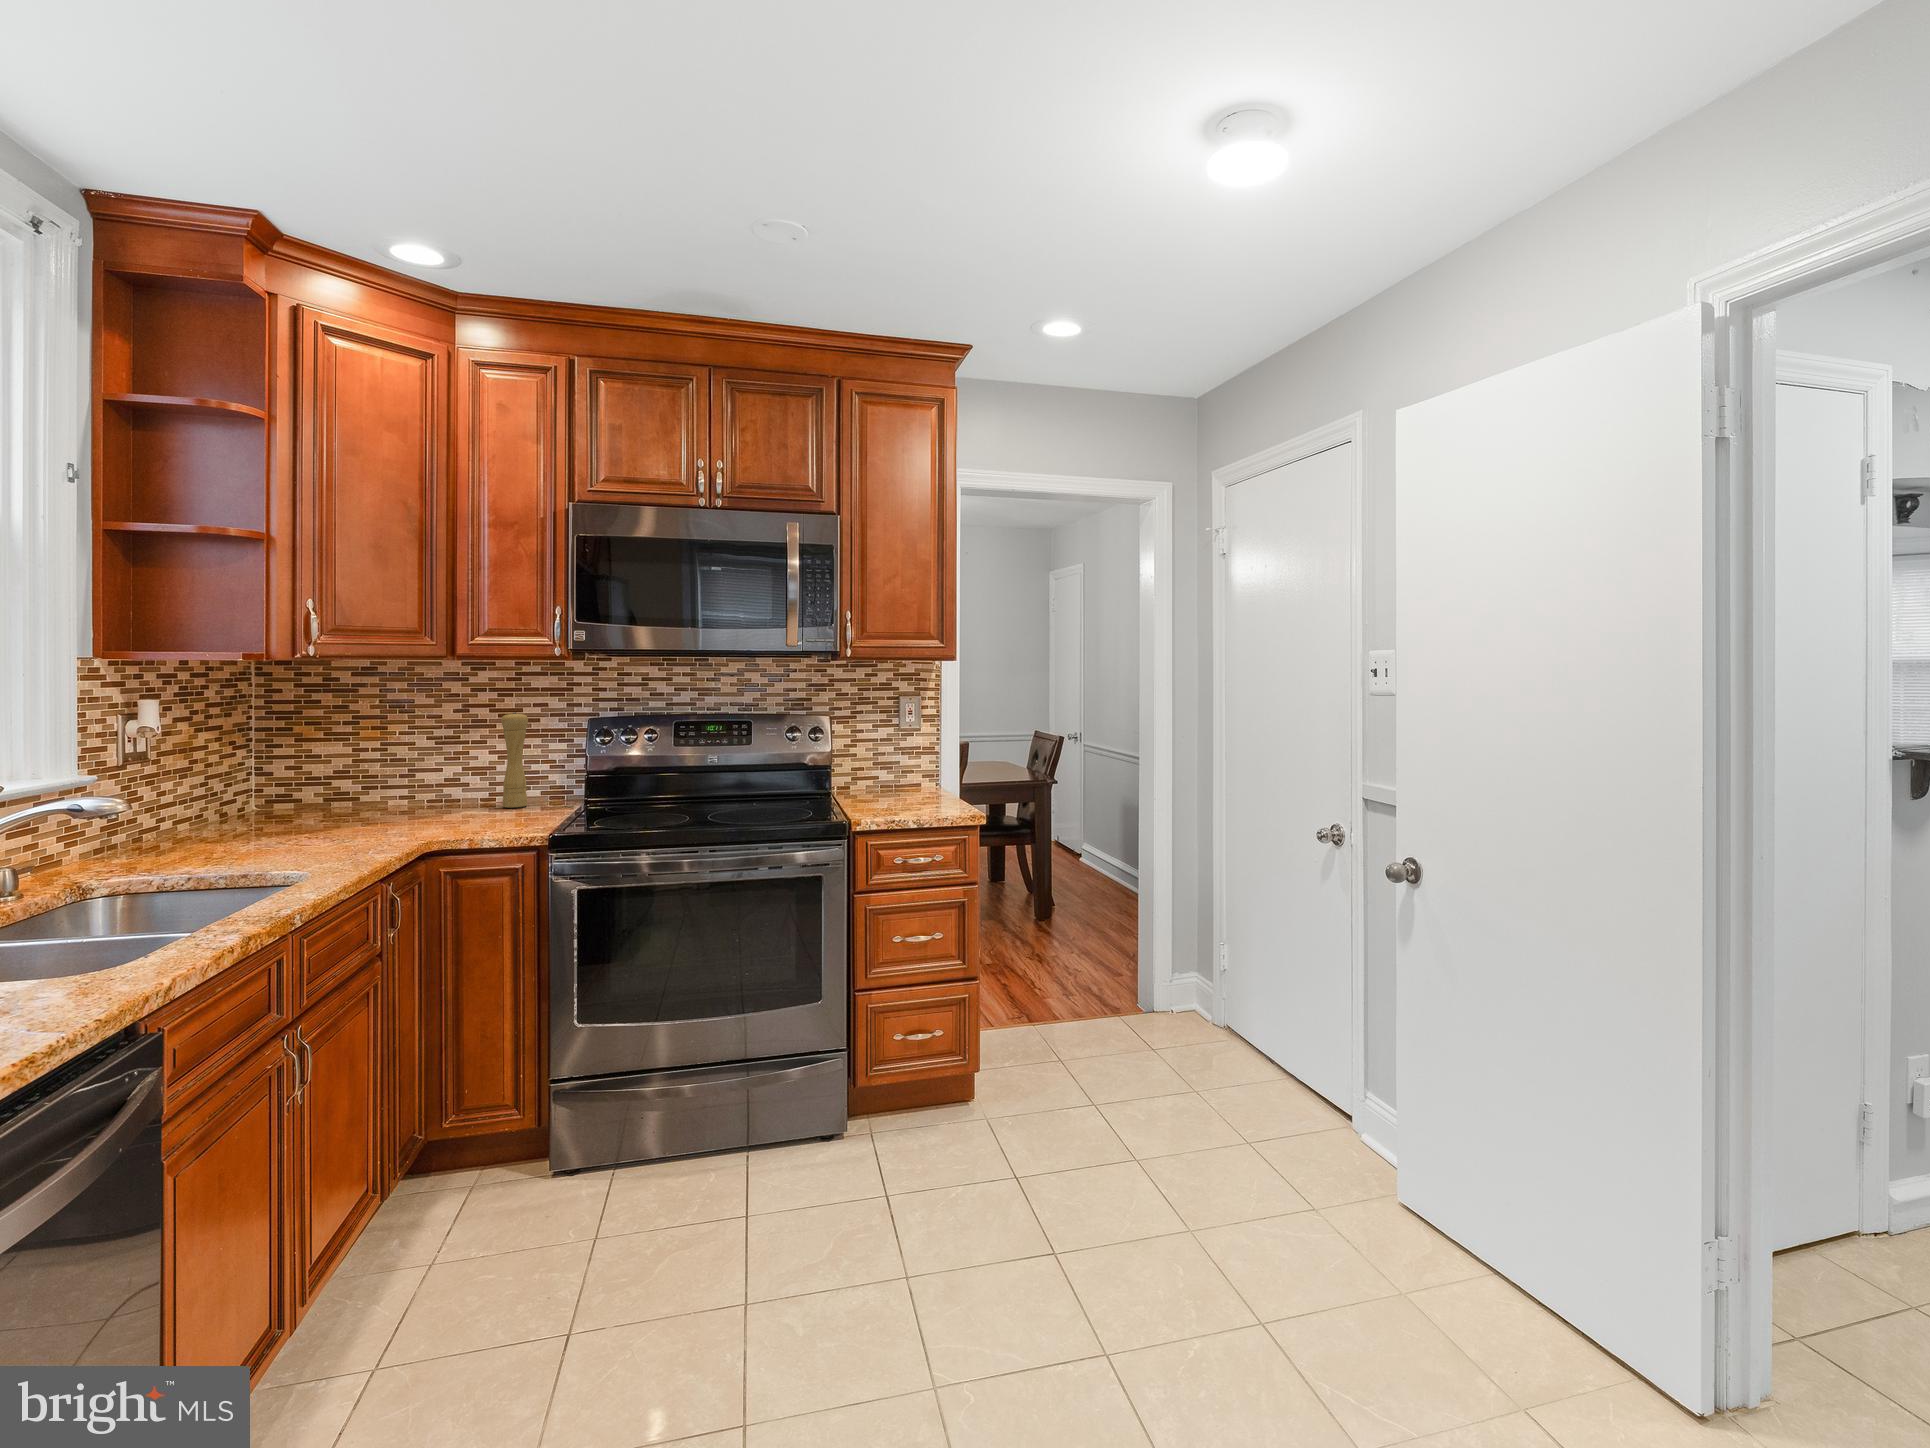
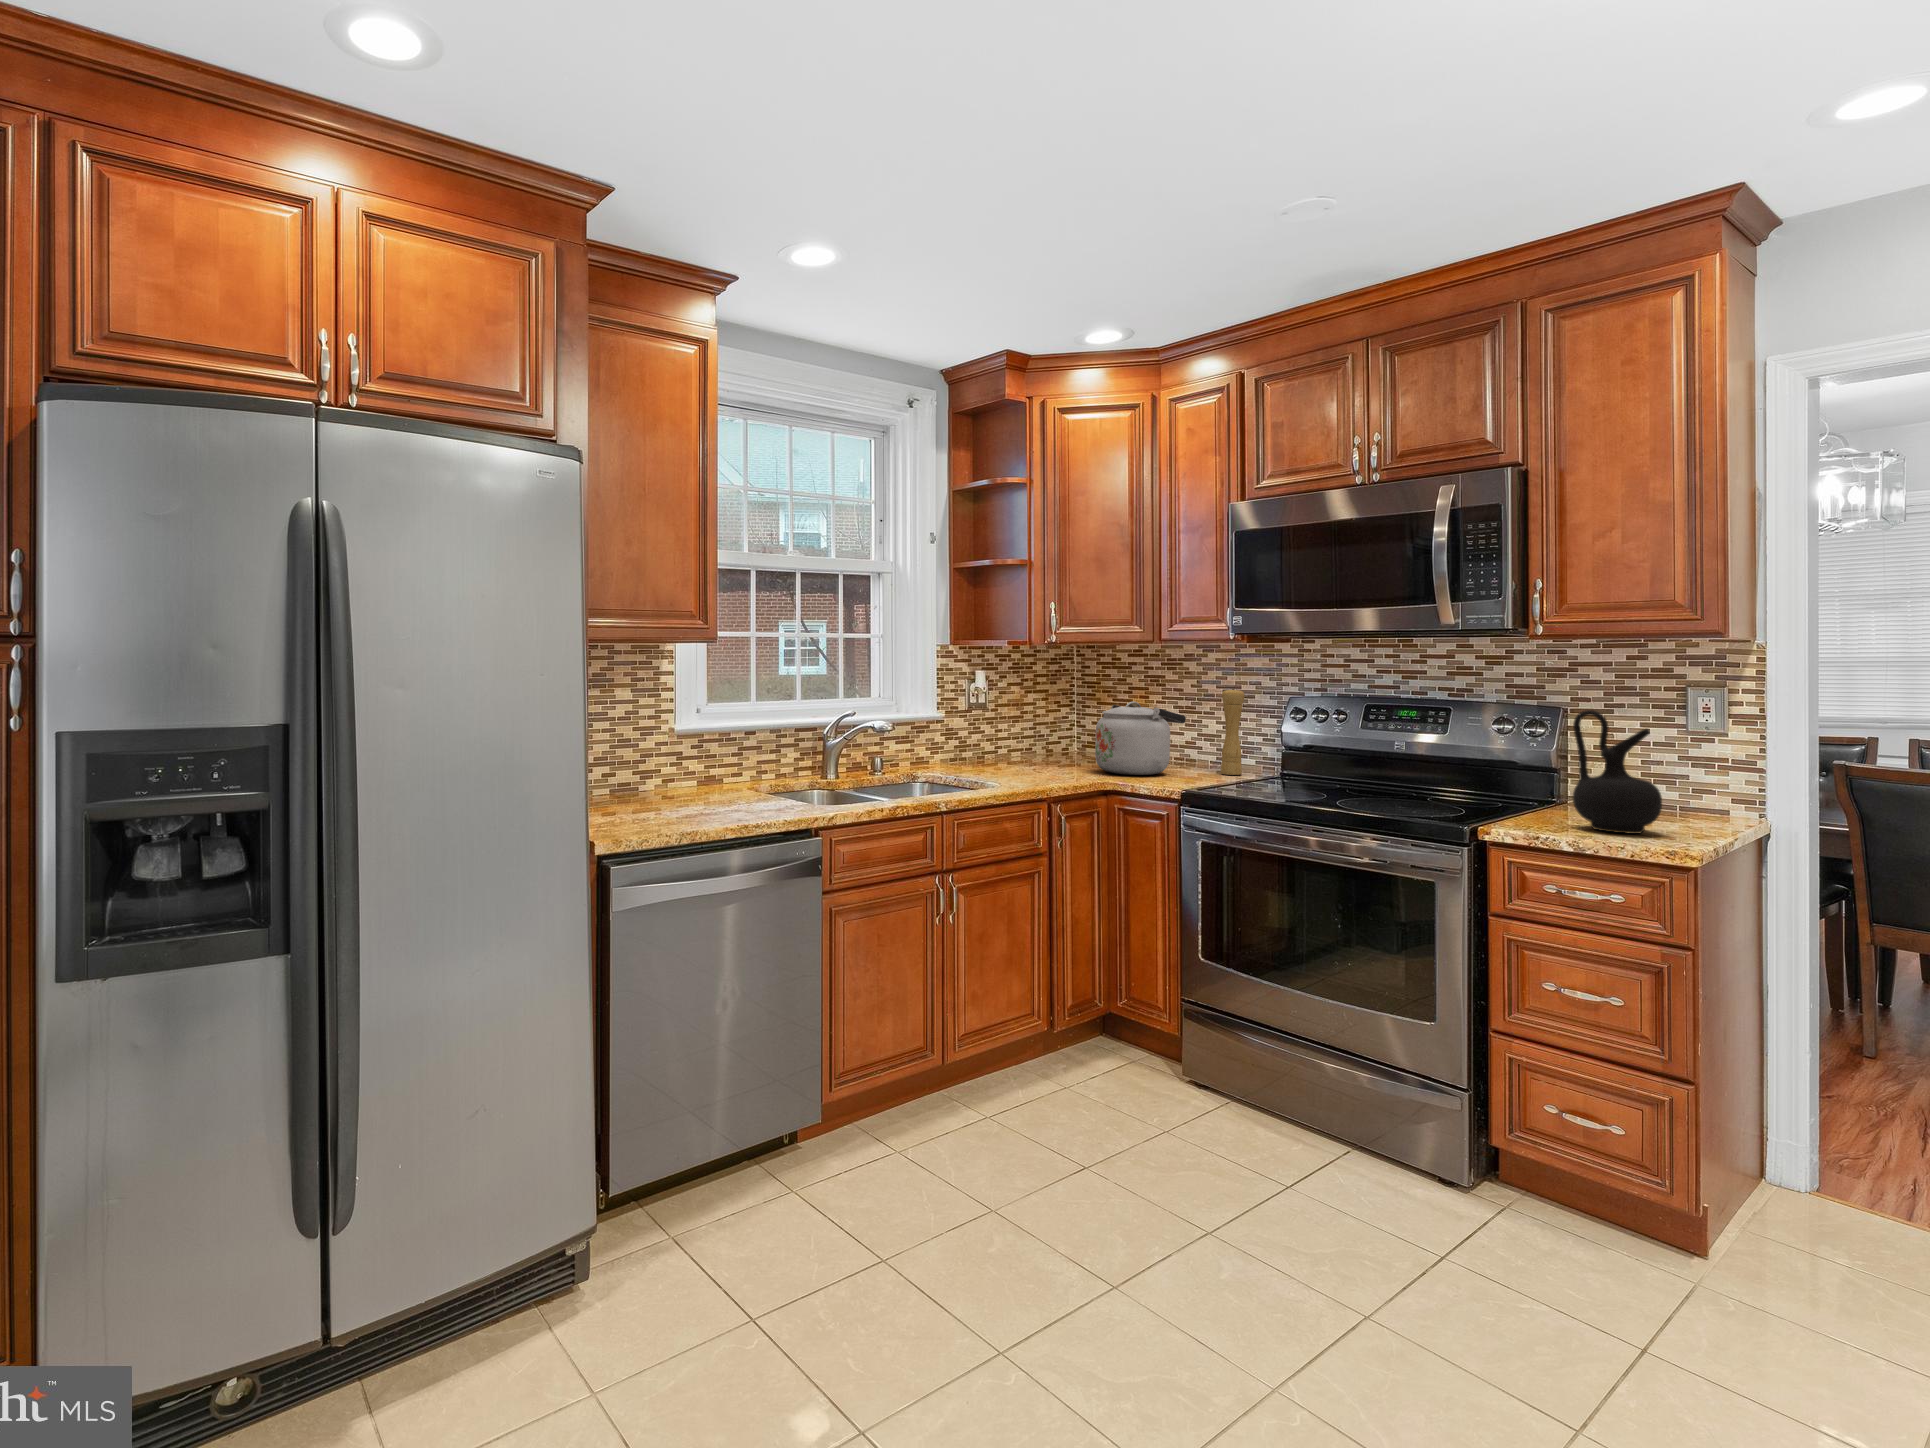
ceramic jug: none [873,720,925,808] -> present [1573,710,1662,834]
kettle: none [339,736,474,827] -> present [1095,702,1186,775]

